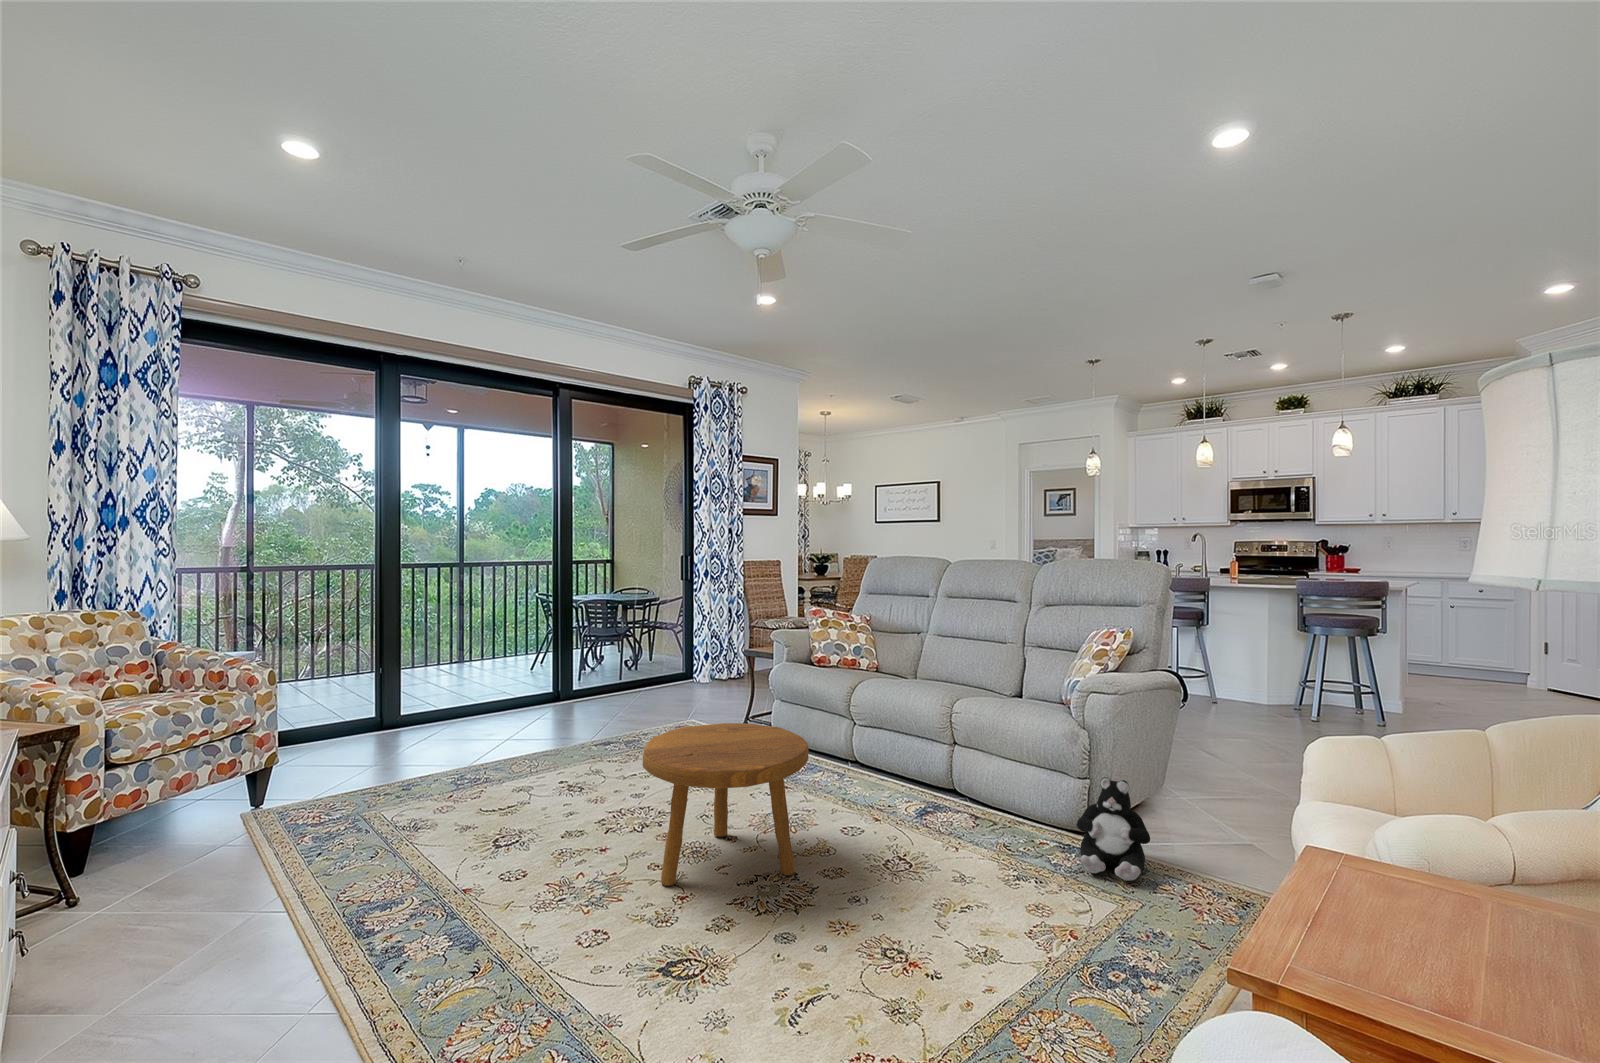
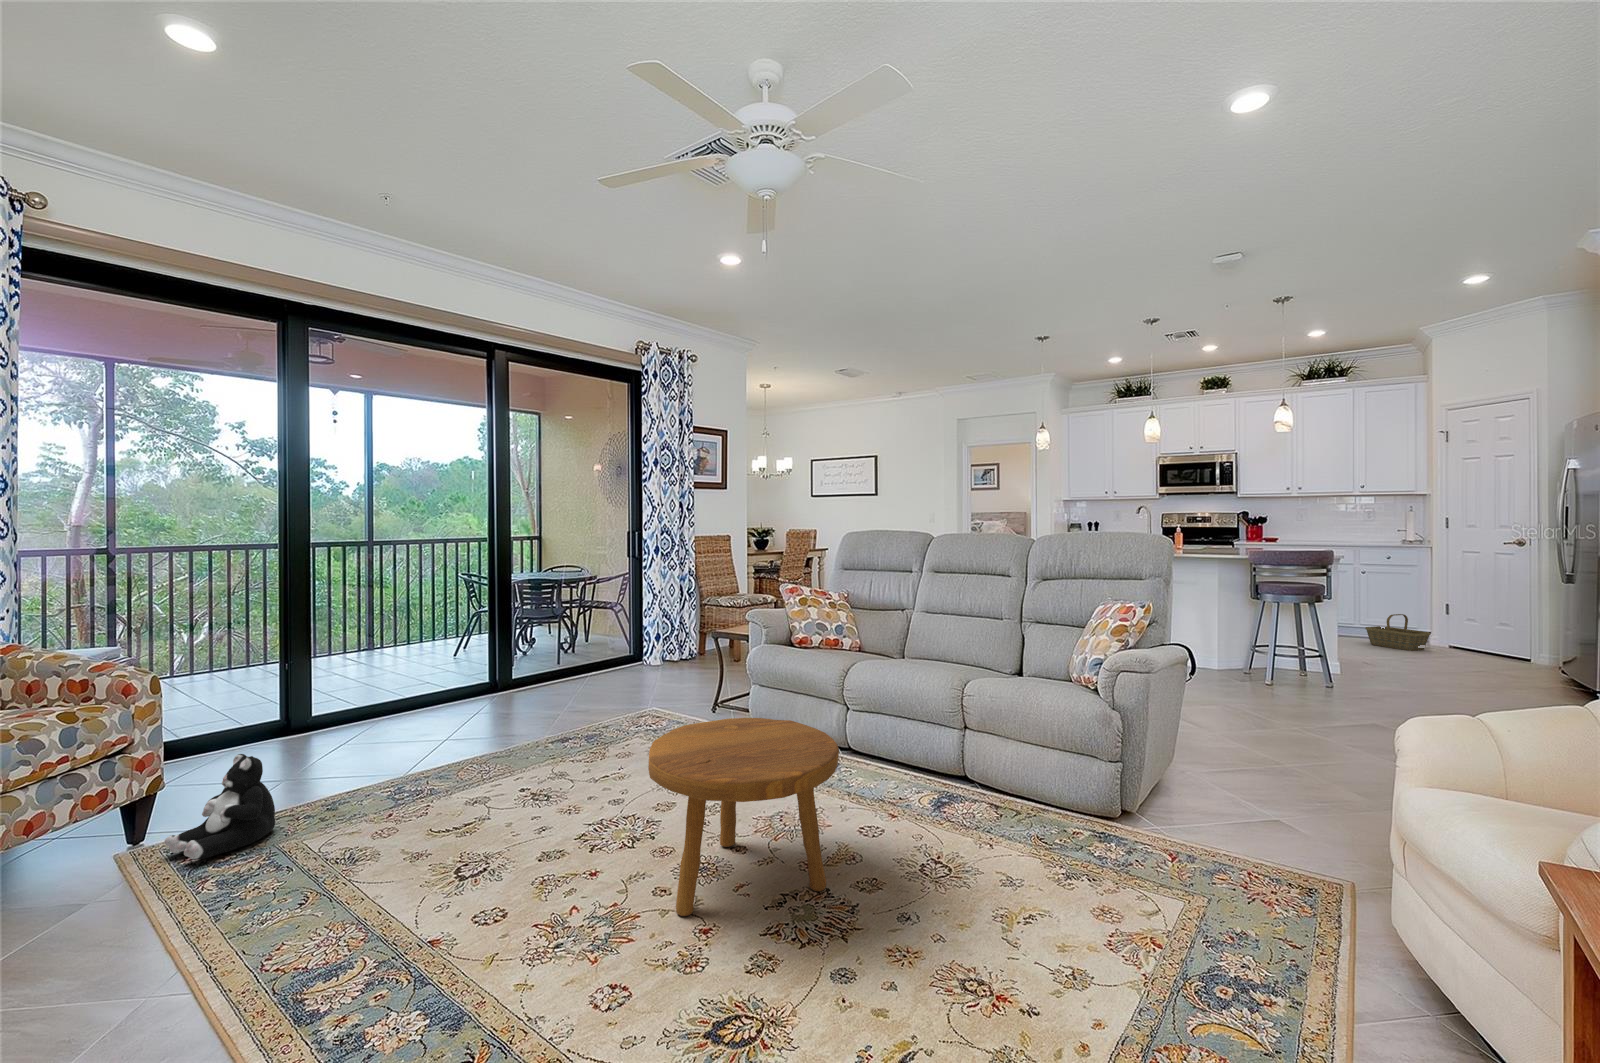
basket: none [1472,651,1549,692] -> present [1365,614,1431,651]
plush toy: present [1077,777,1150,881] -> present [165,754,275,860]

